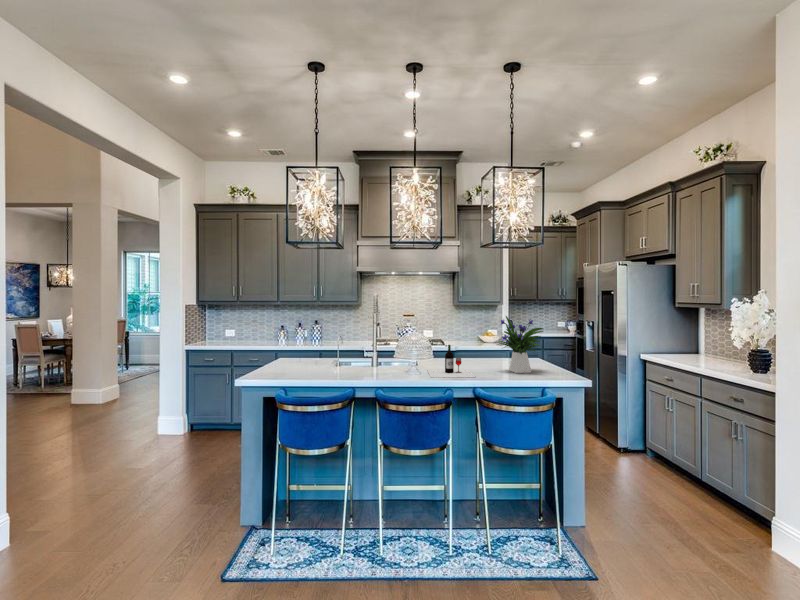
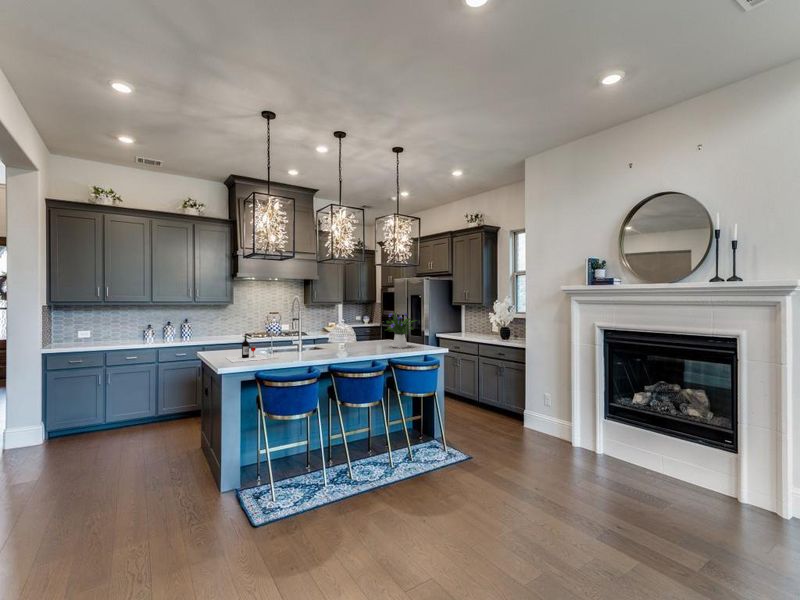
wine bottle: present [427,345,475,377] -> present [226,336,268,362]

